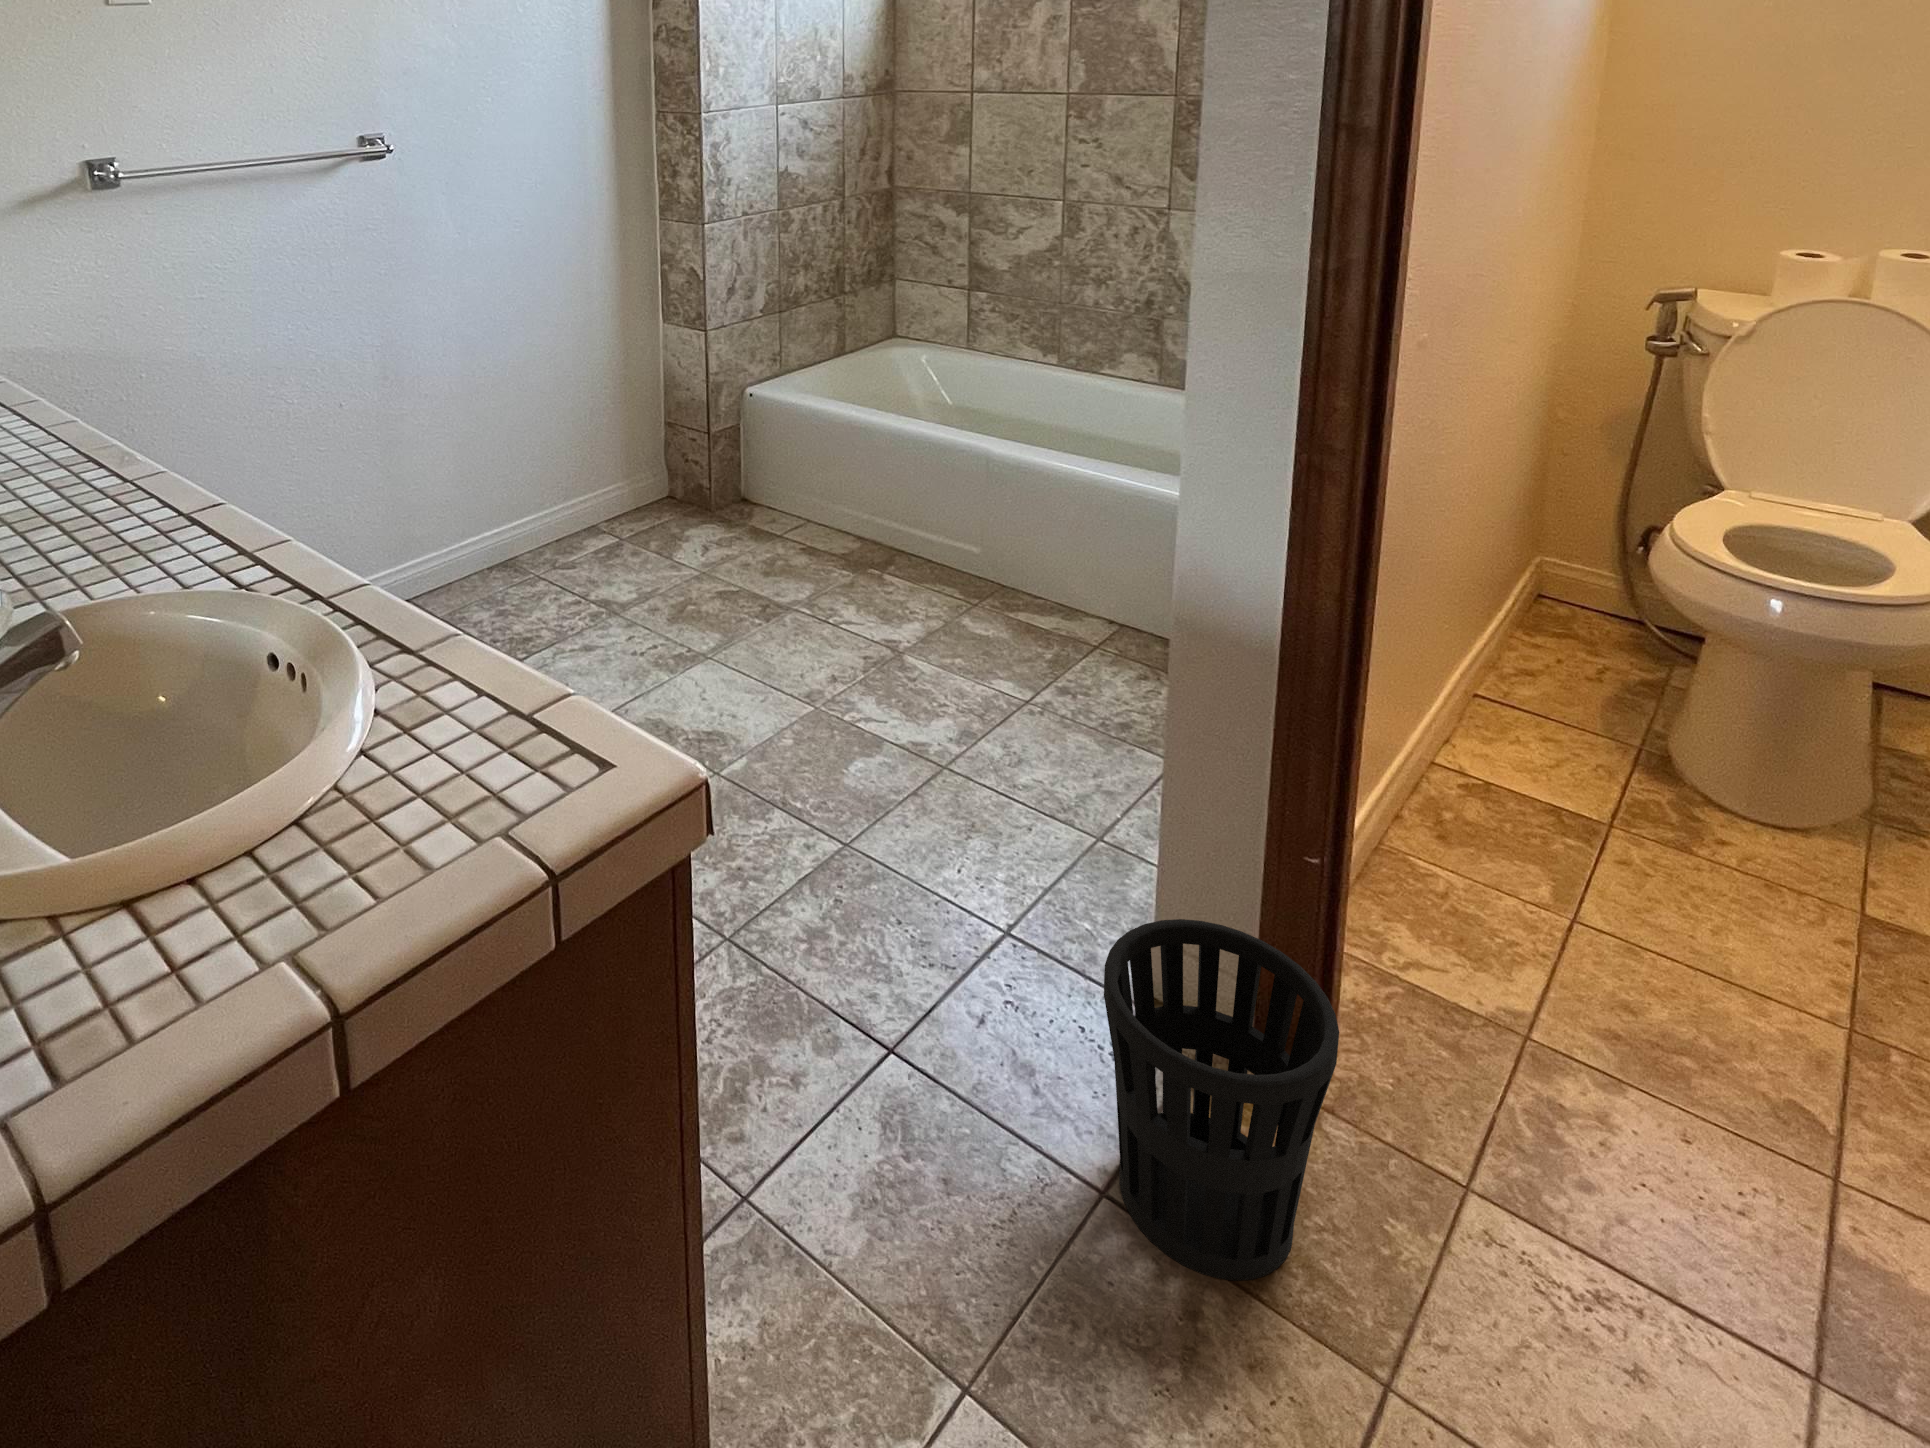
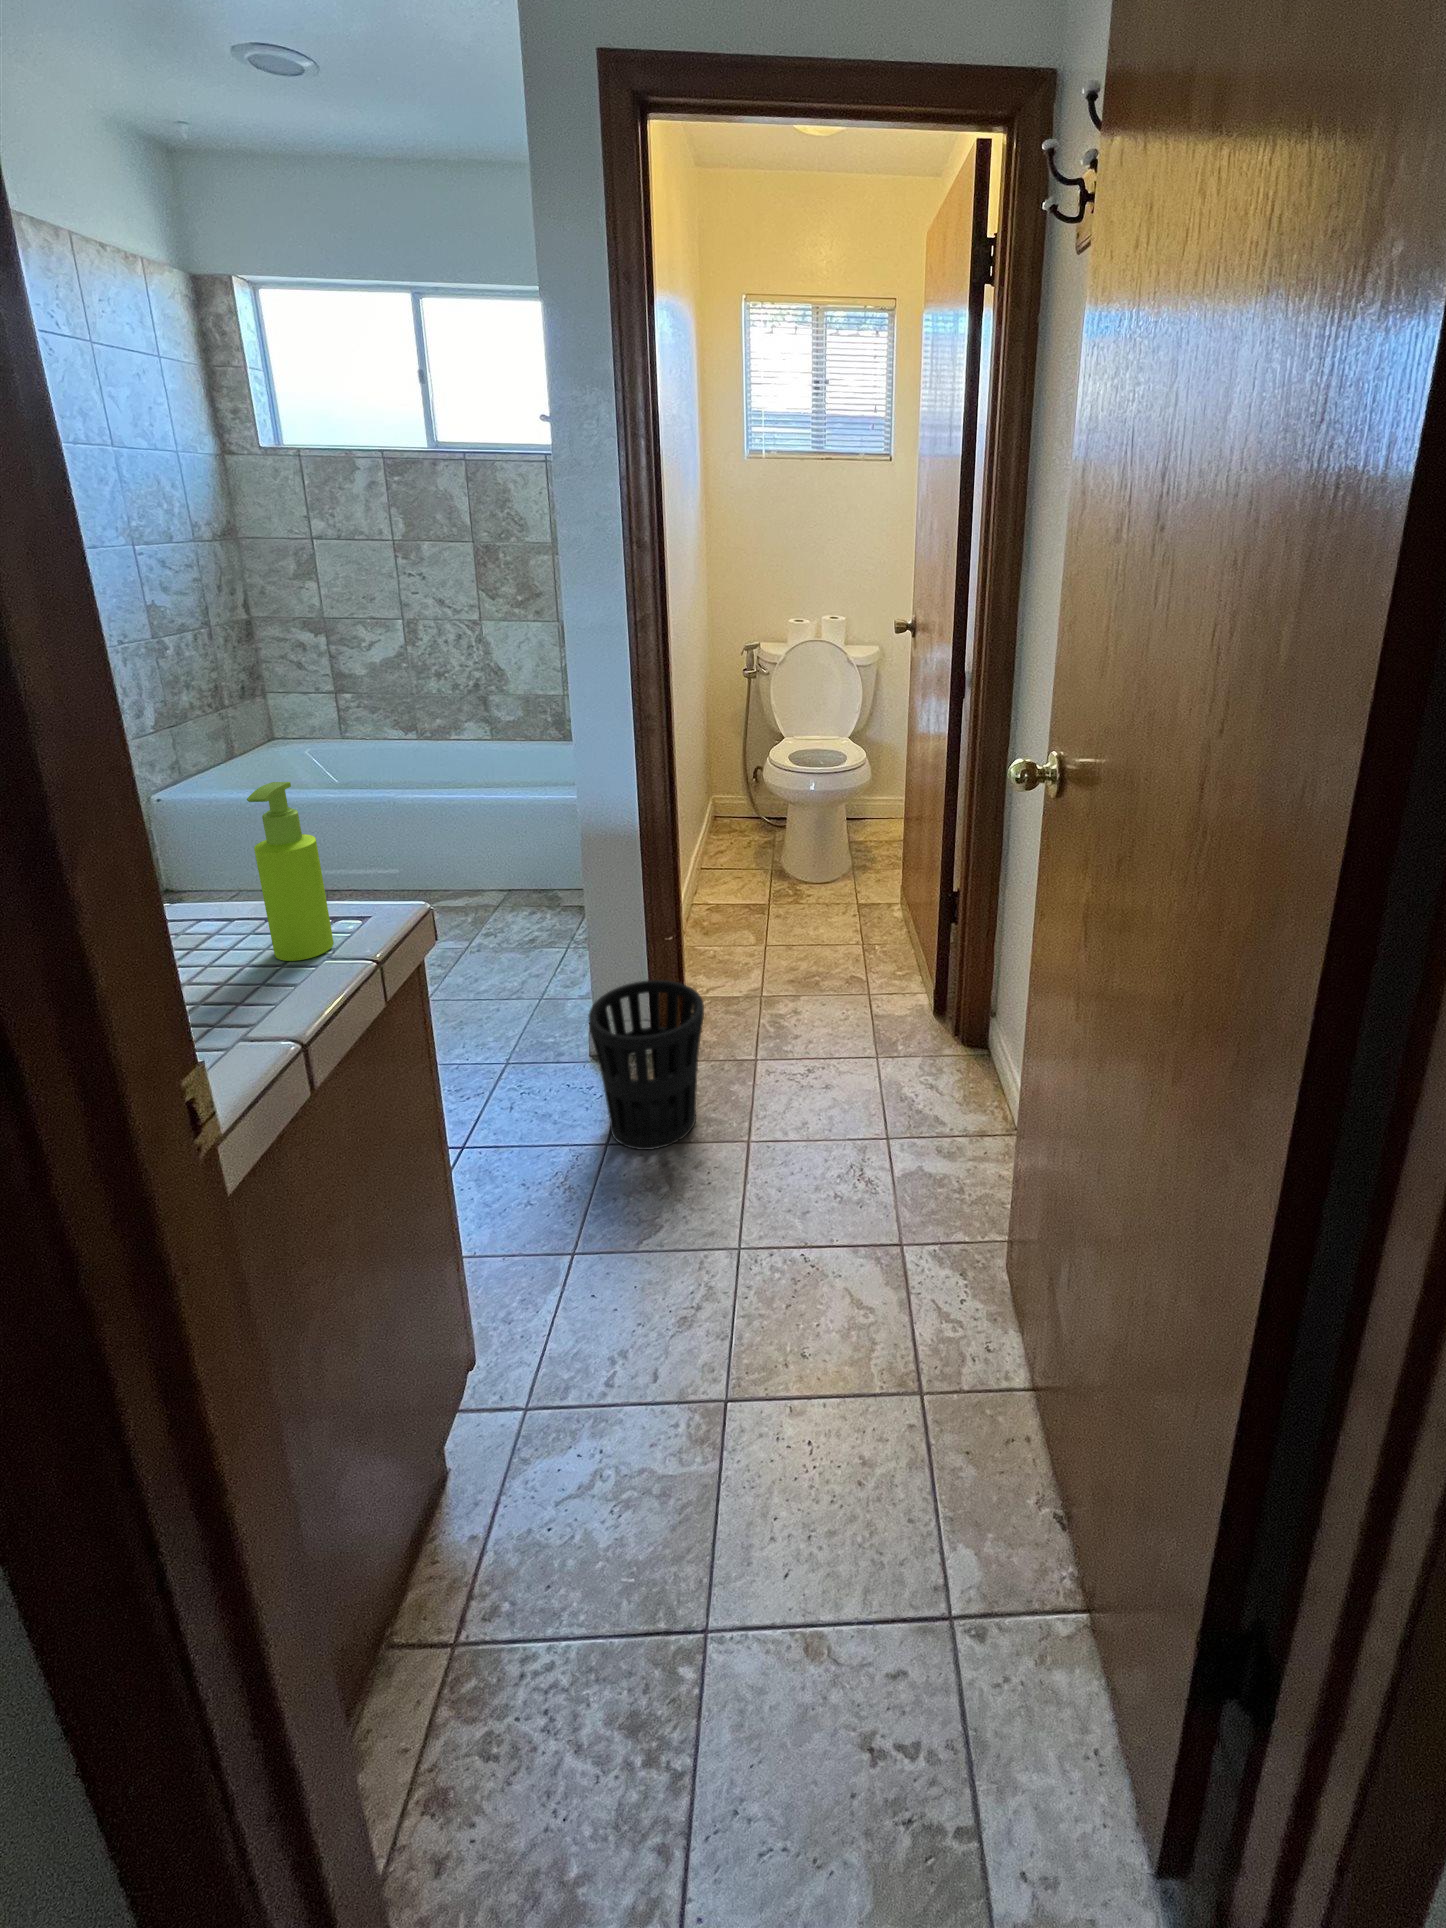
soap dispenser: none [440,540,550,821] -> present [247,782,334,961]

